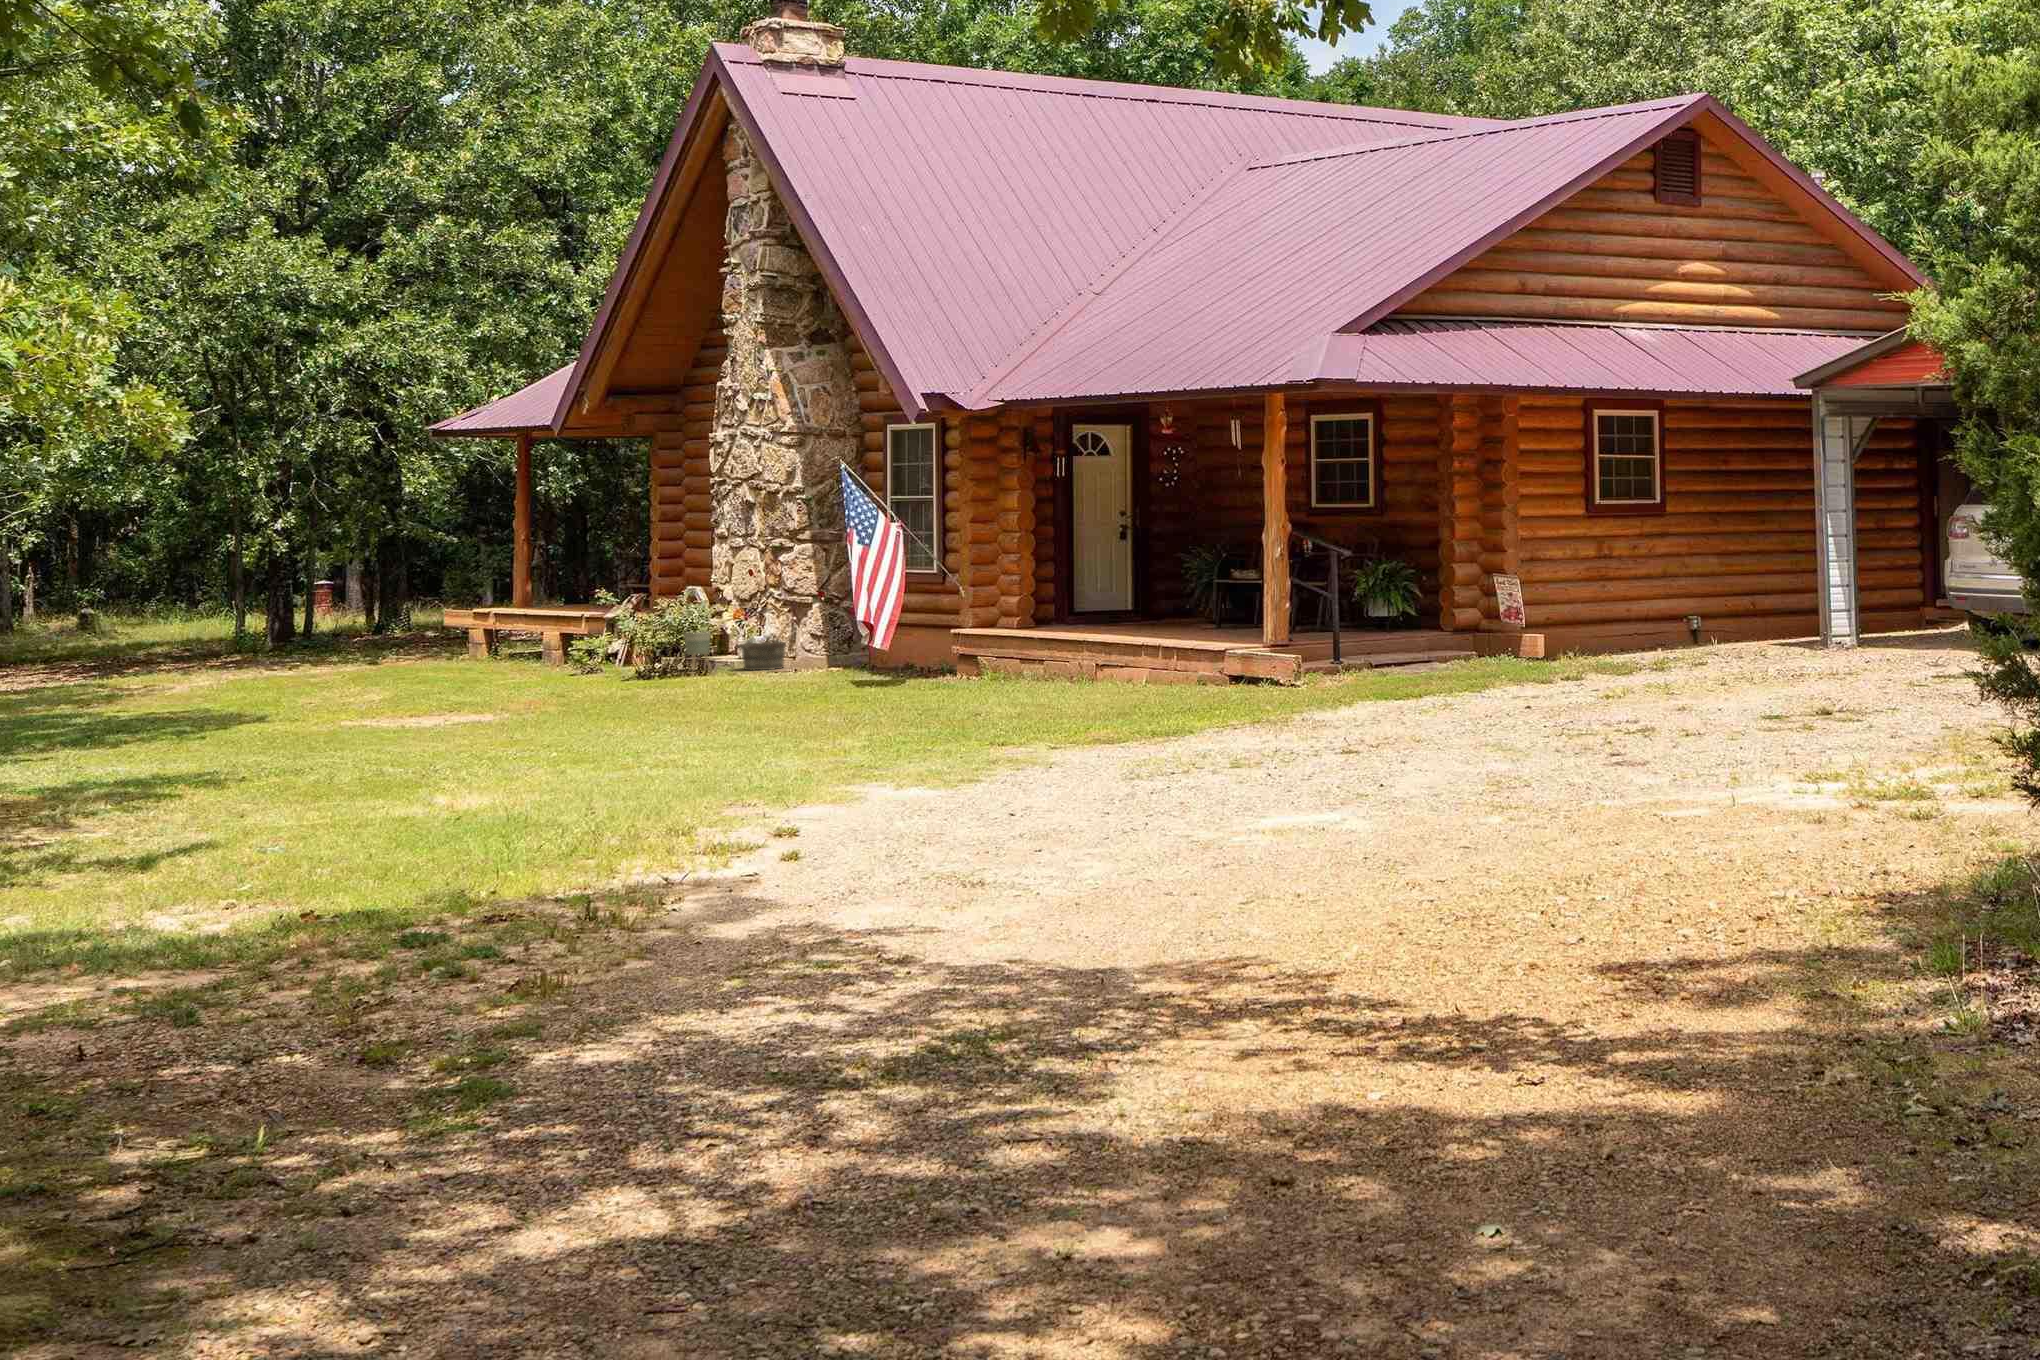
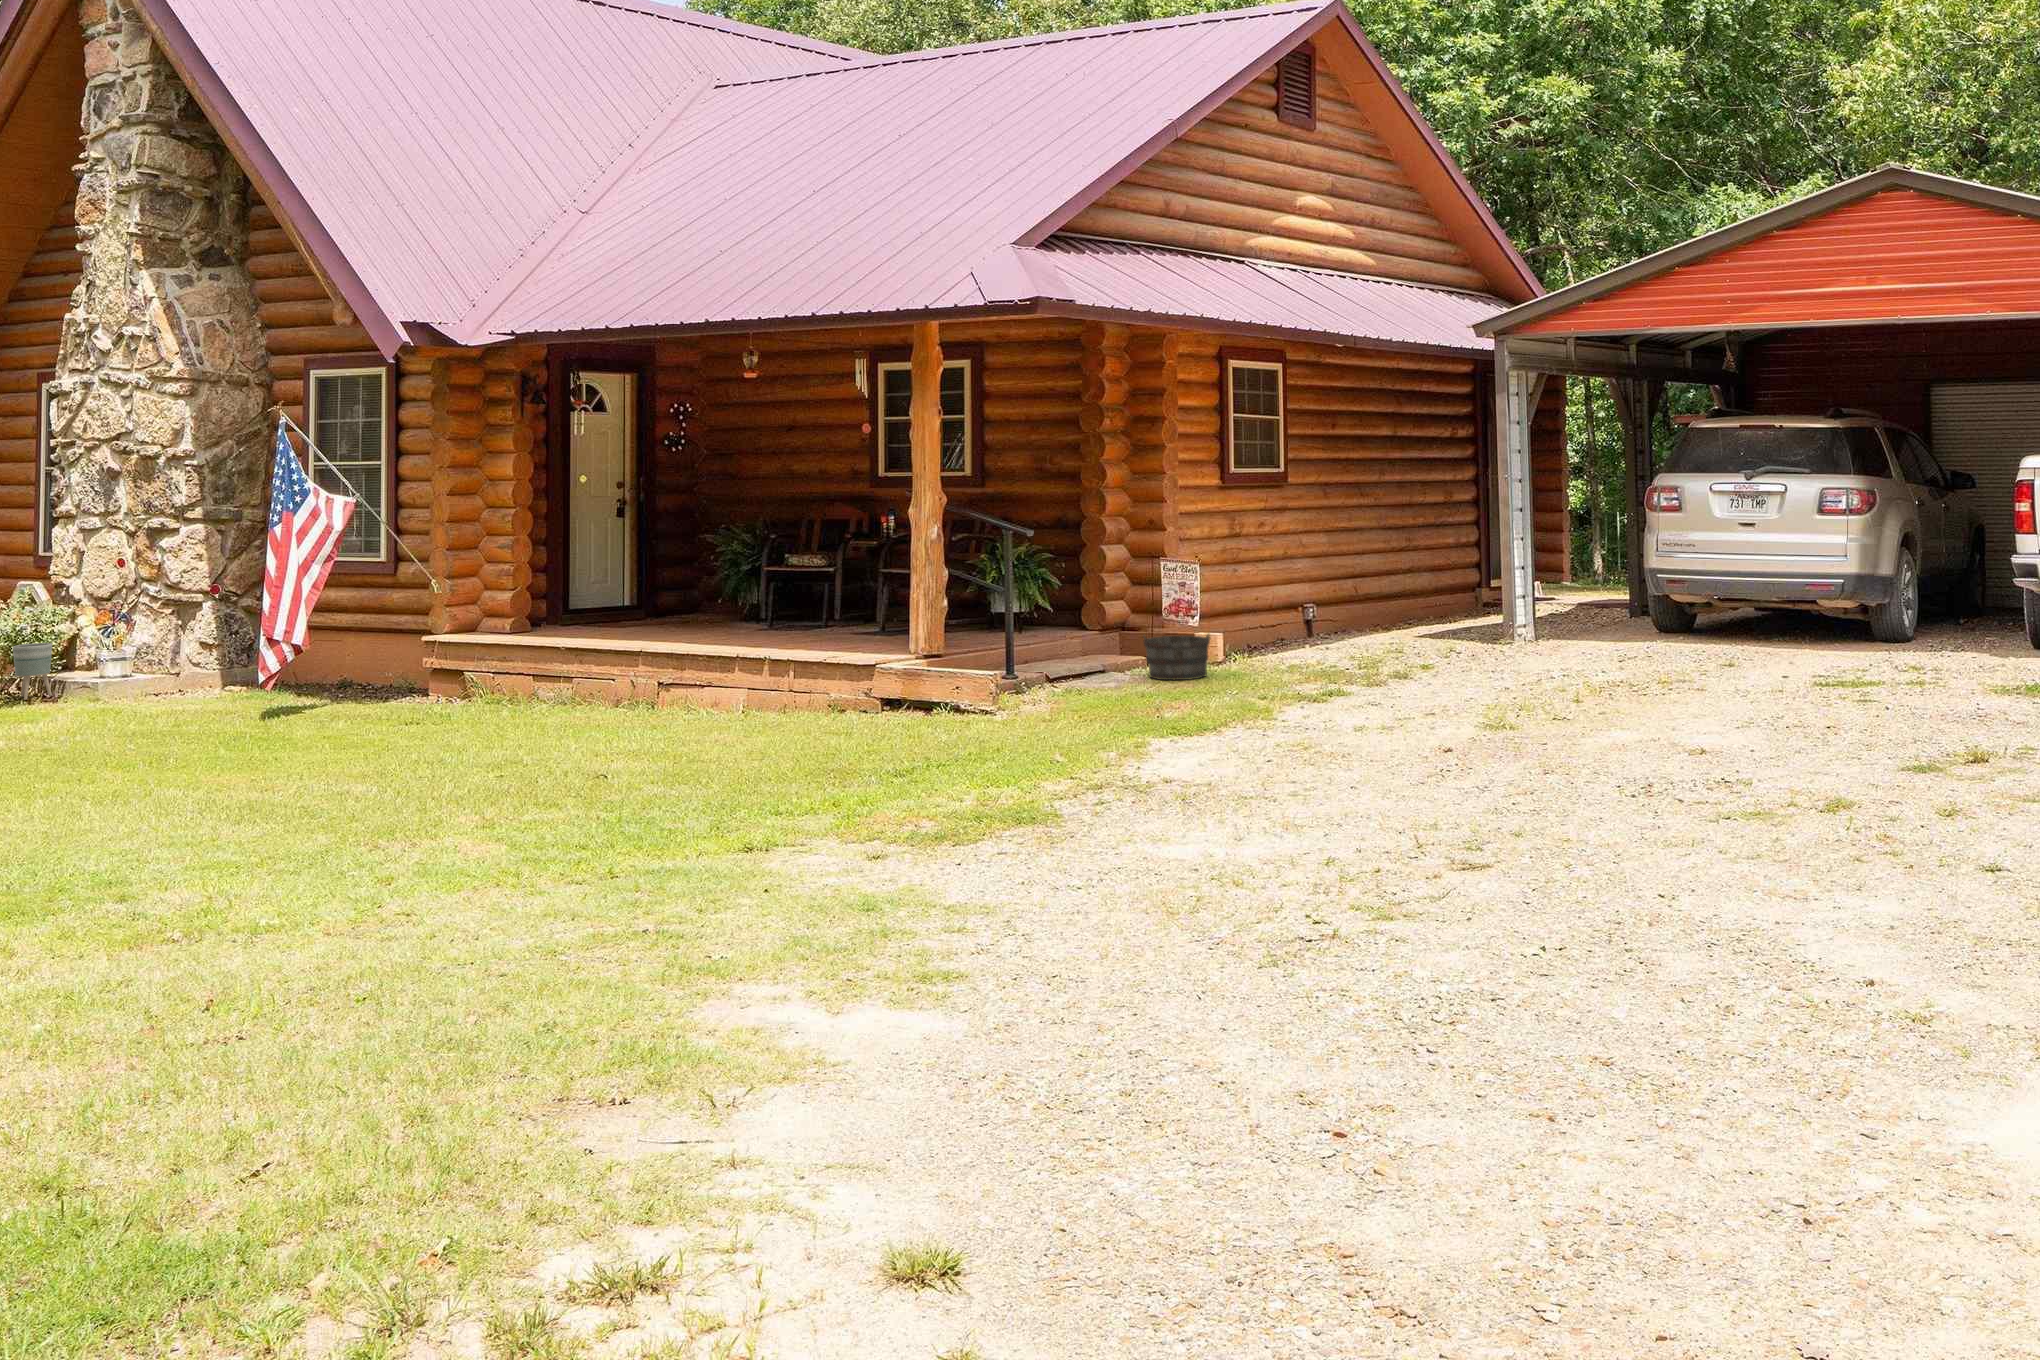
bucket: present [737,640,786,670] -> present [1144,634,1210,680]

